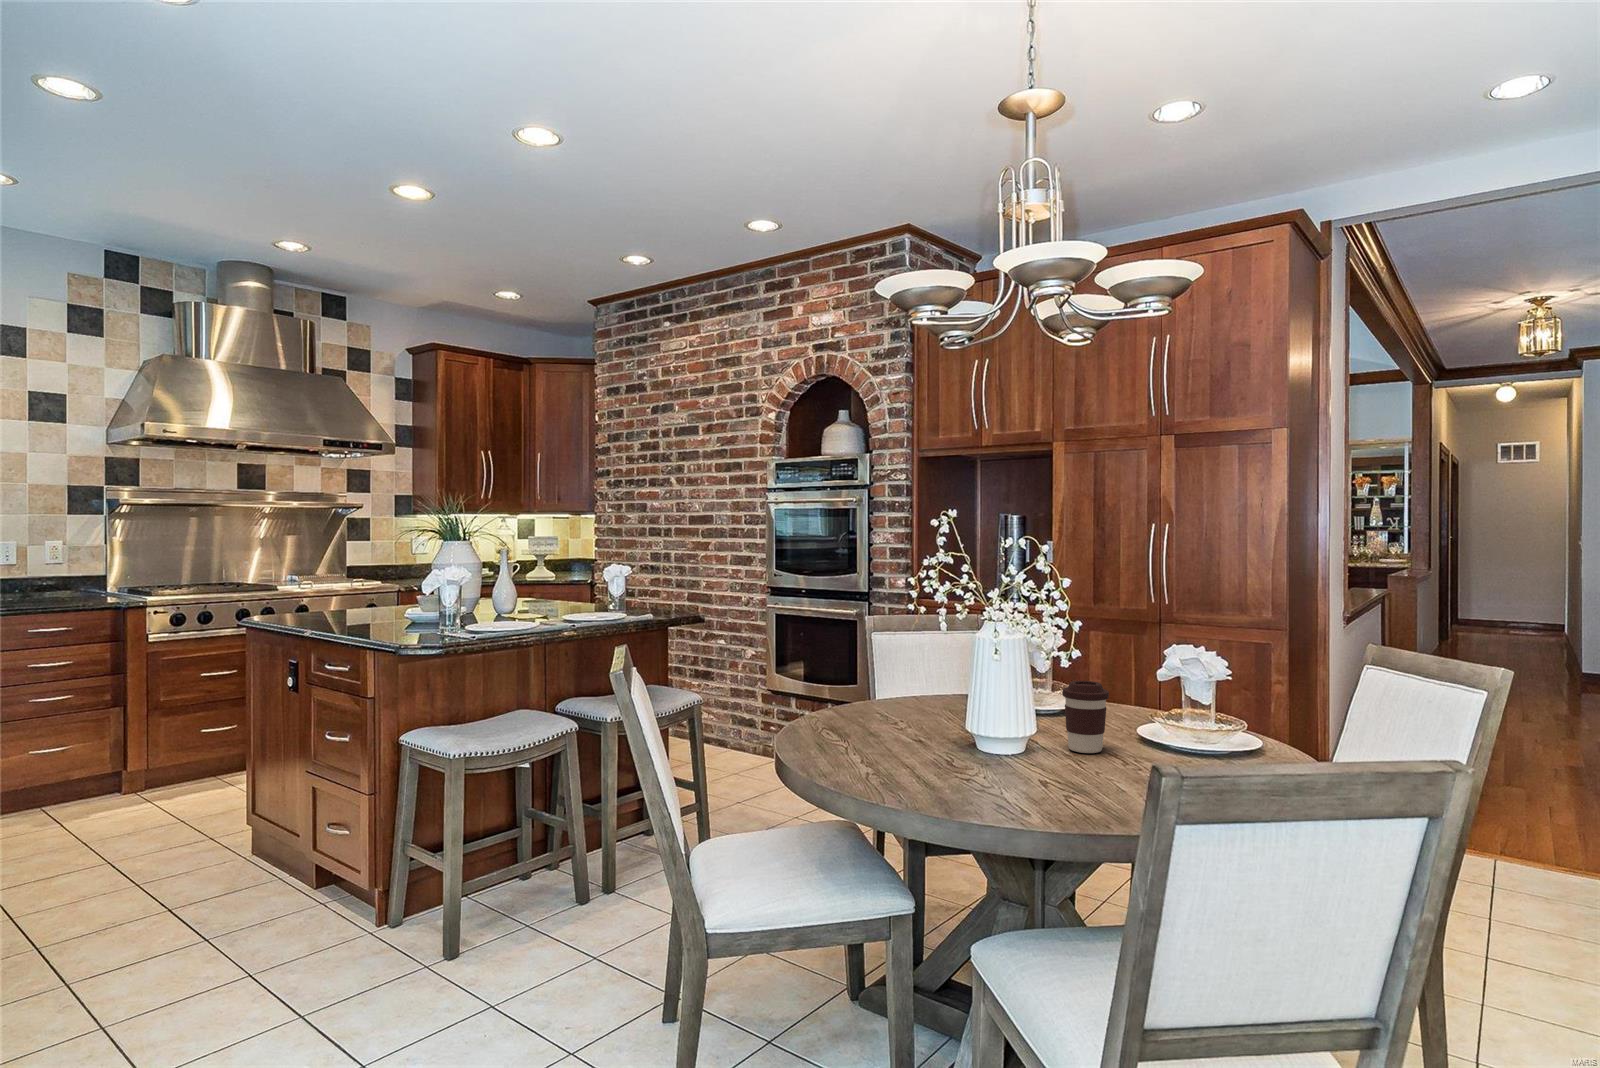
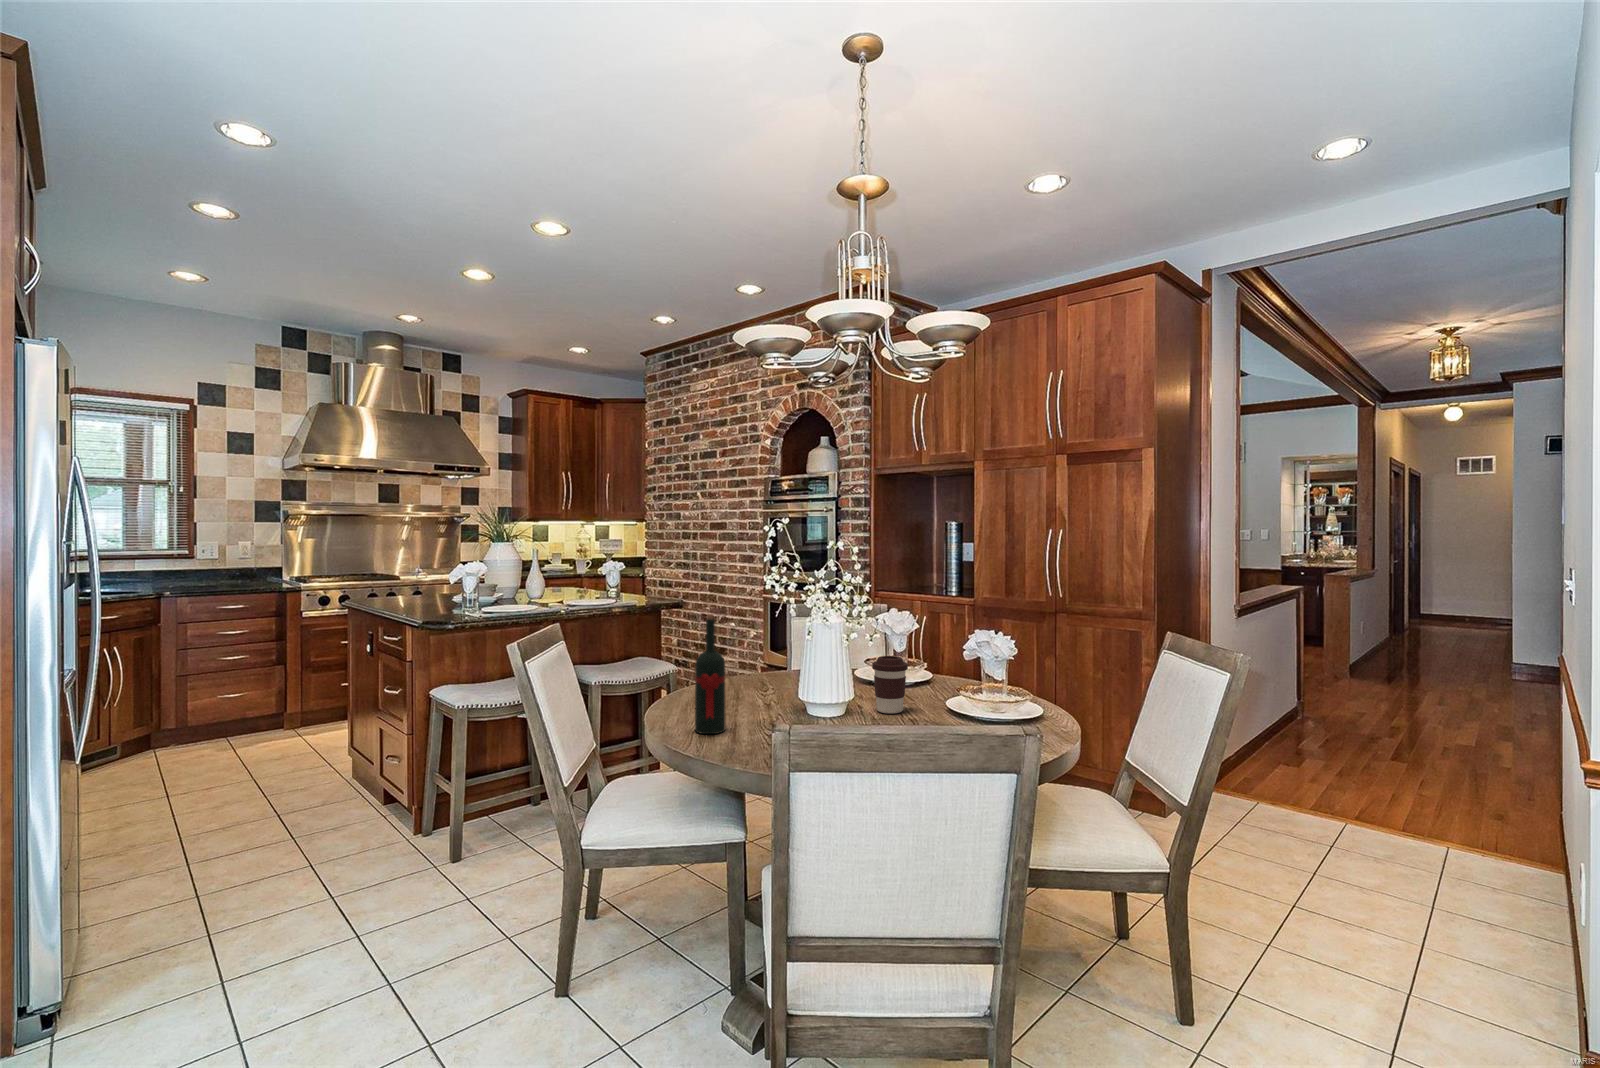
wine bottle: none [870,631,909,787] -> present [695,614,726,734]

